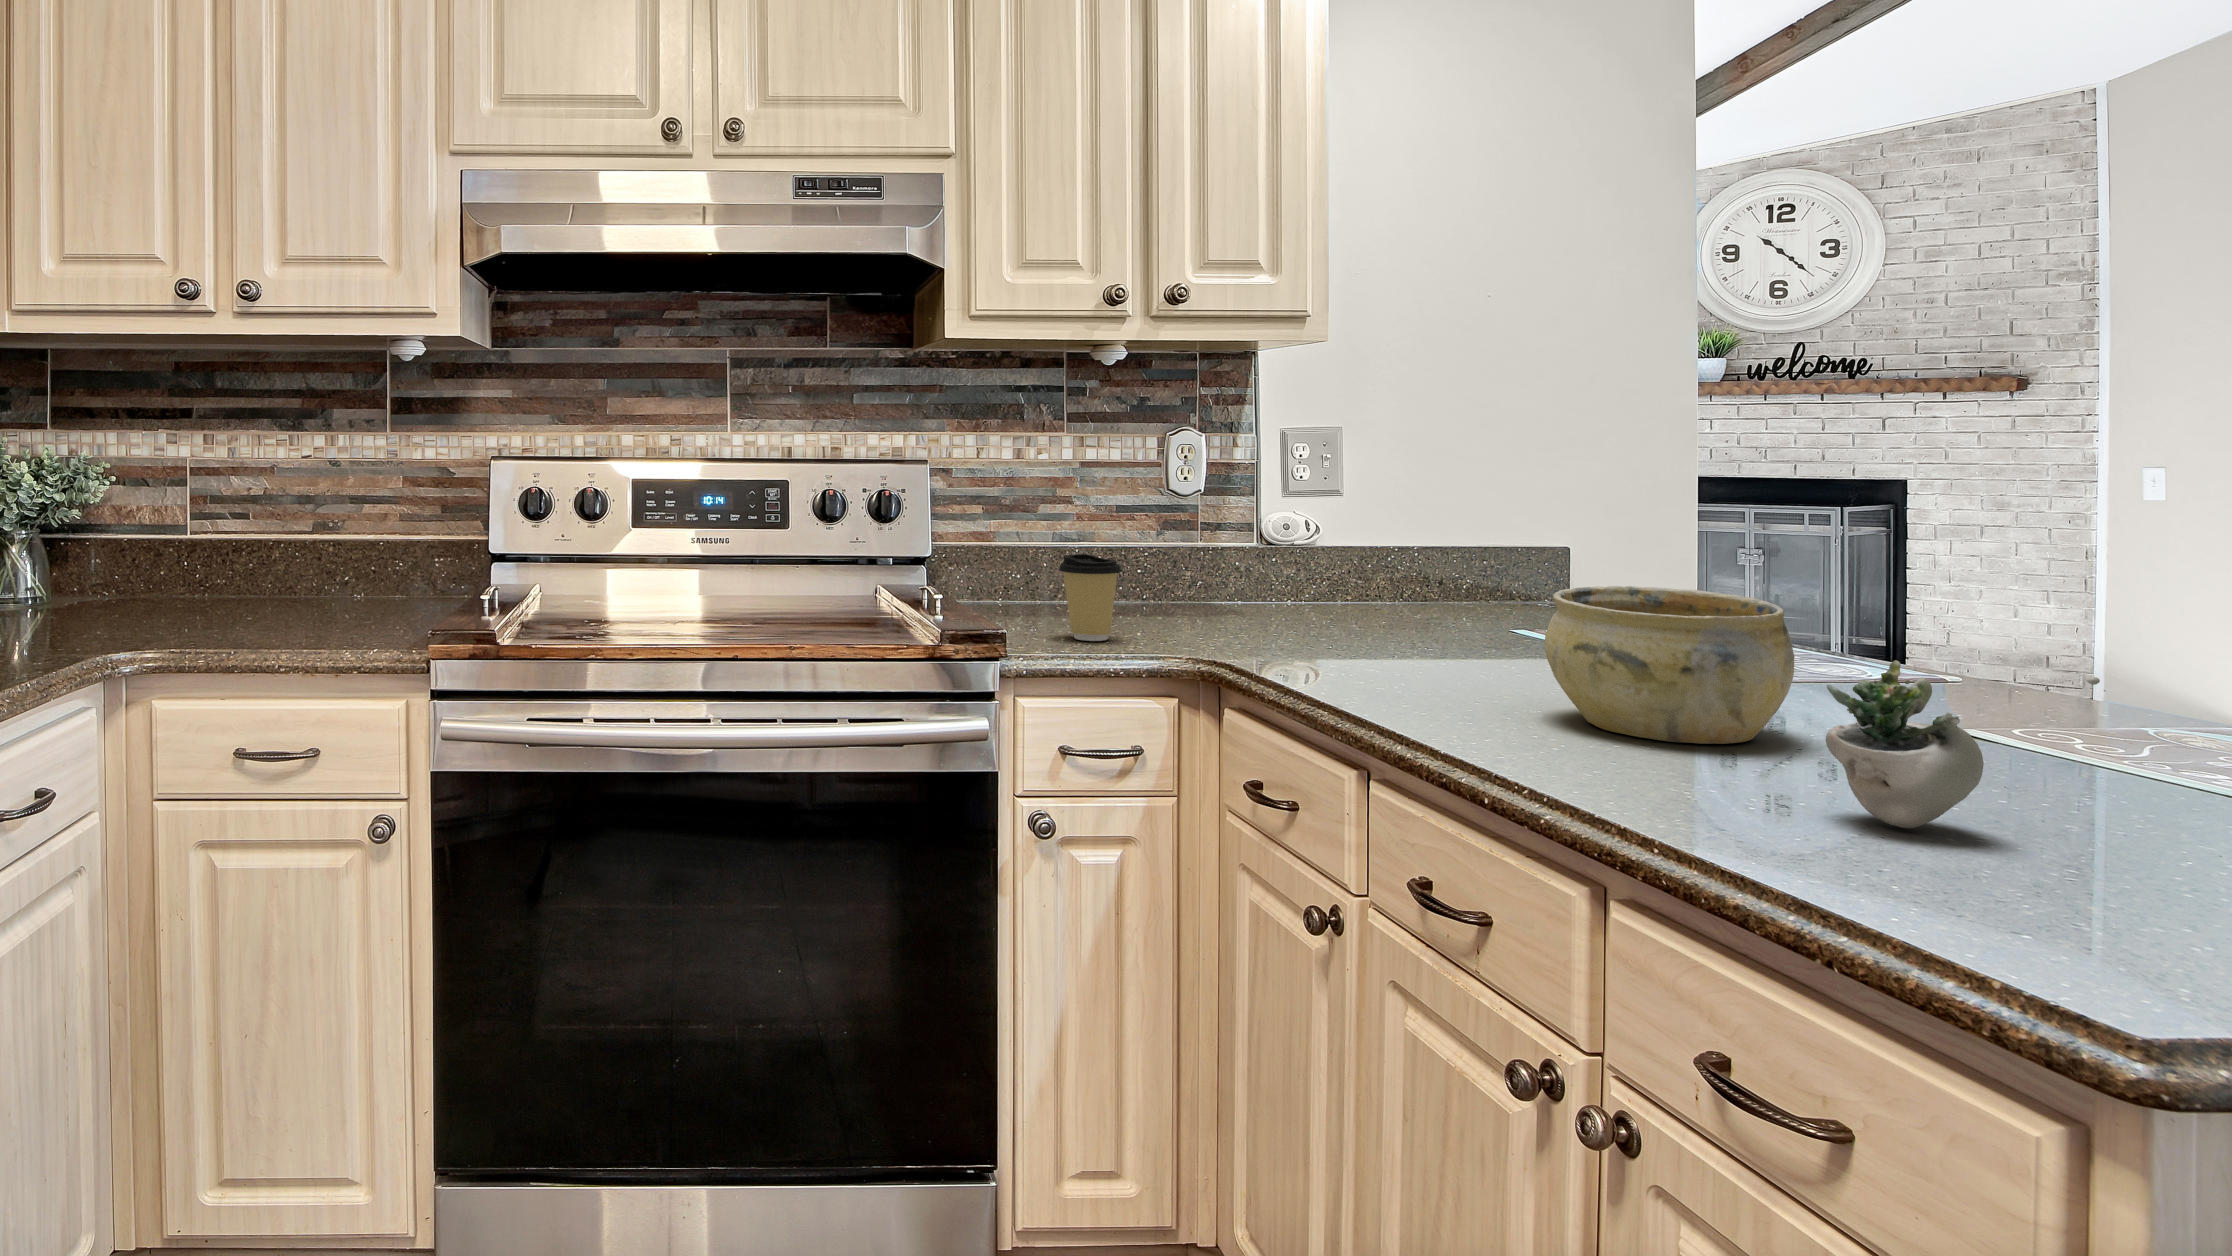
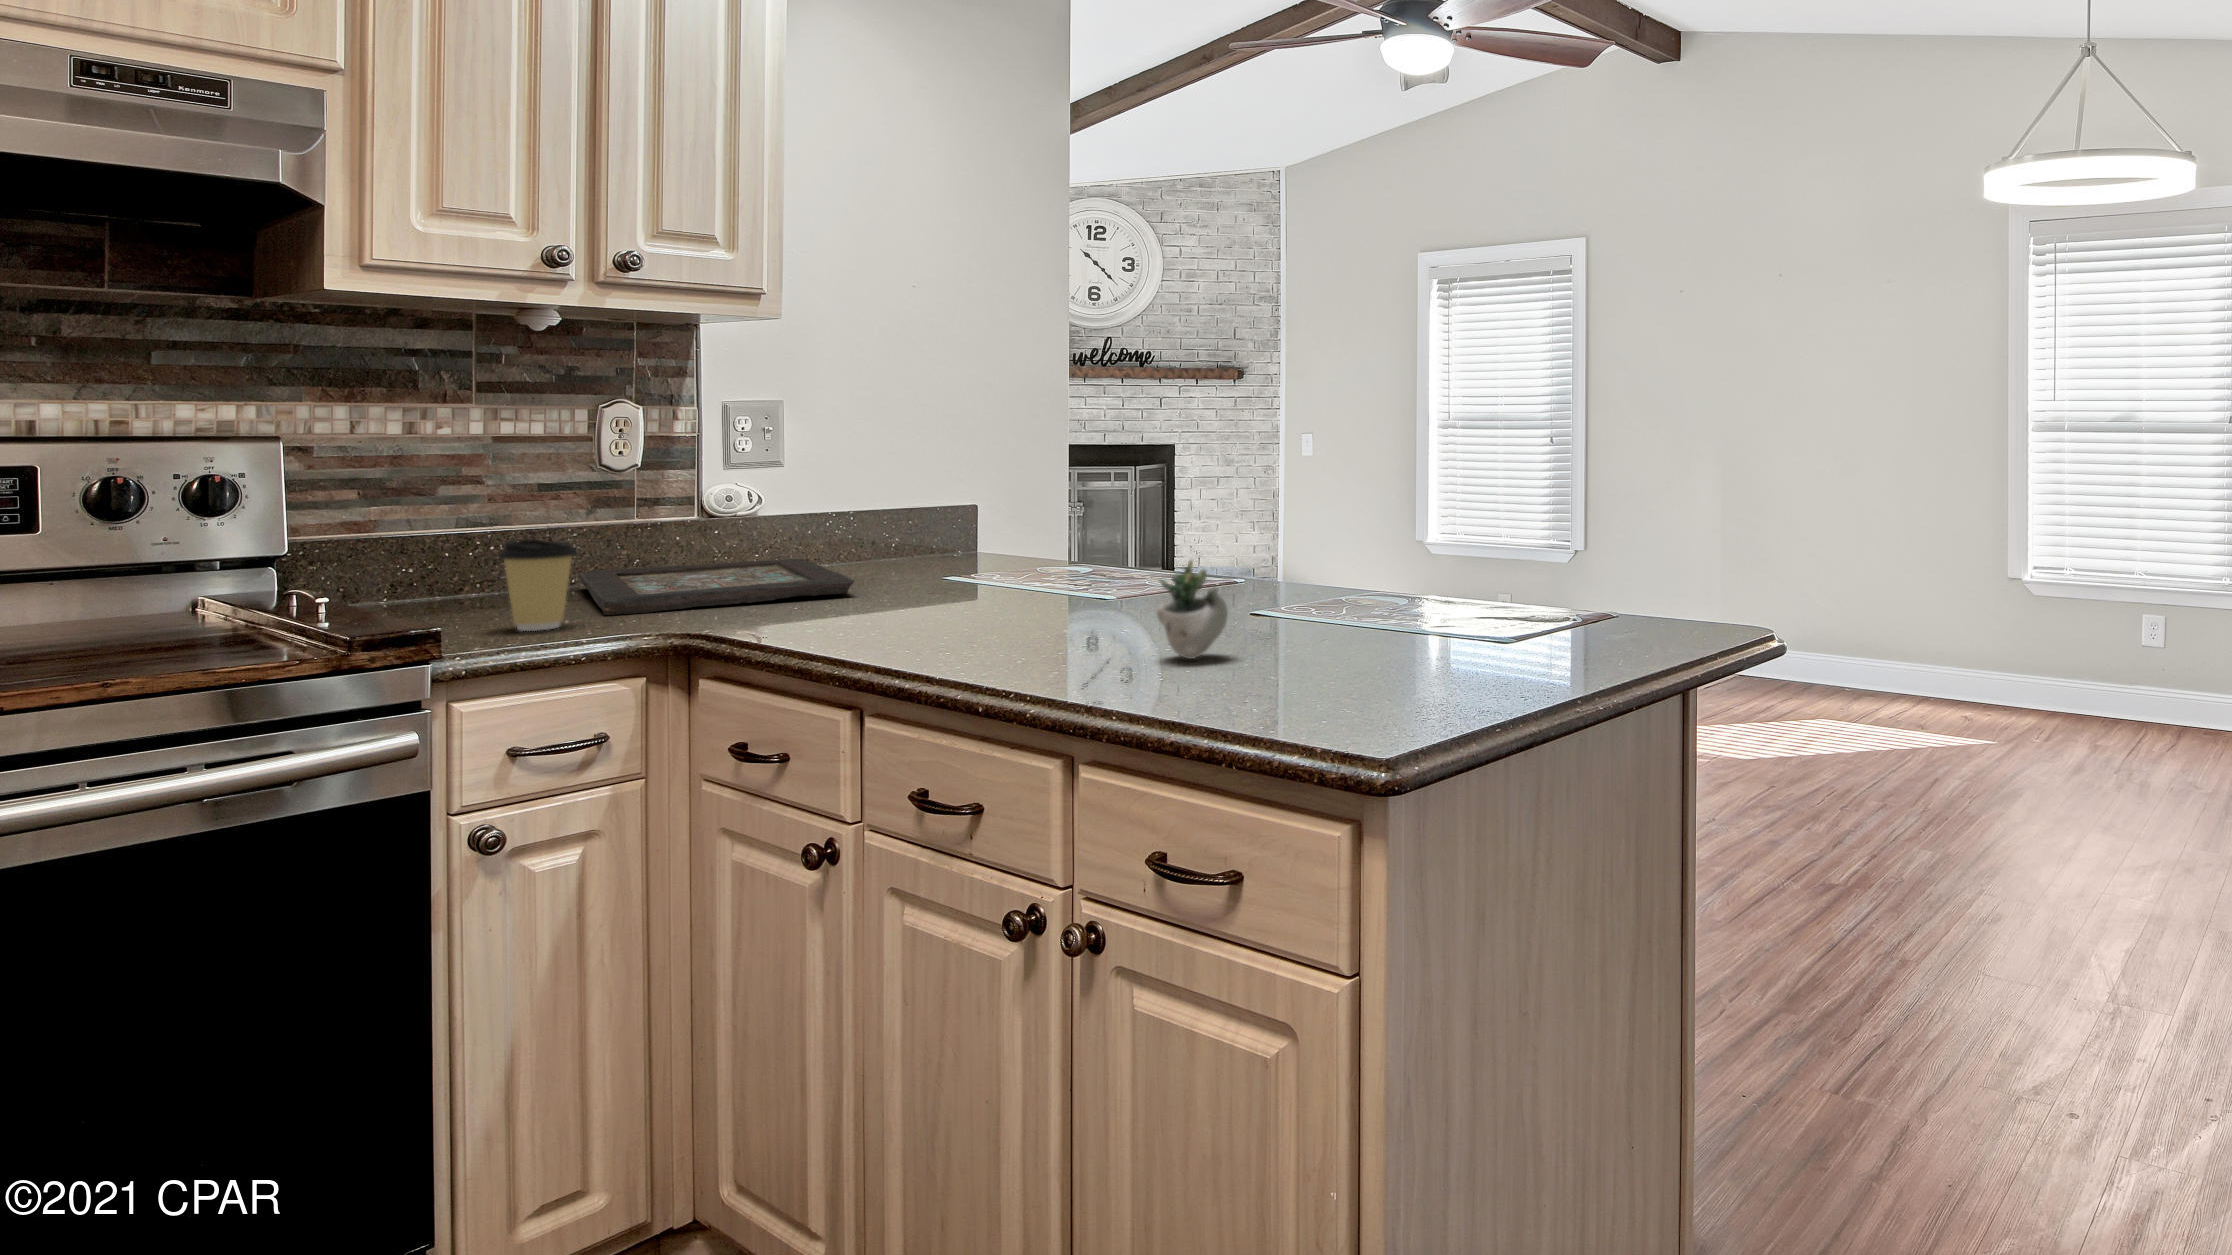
ceramic bowl: present [1544,586,1794,744] -> none [985,529,1135,636]
decorative tray: none [1148,588,1401,638] -> present [579,559,854,615]

